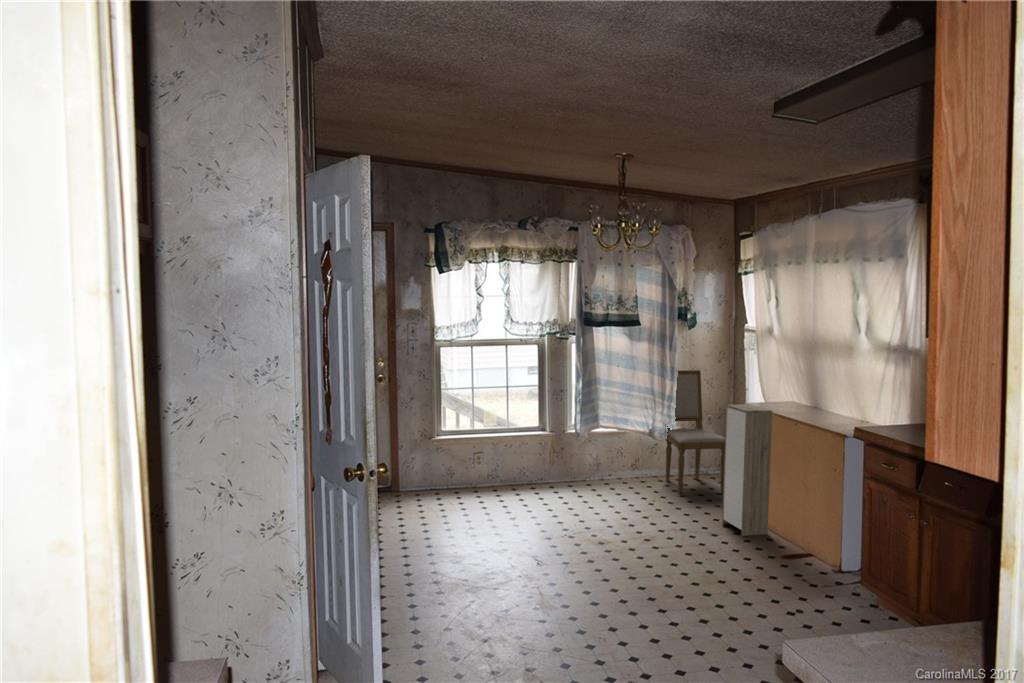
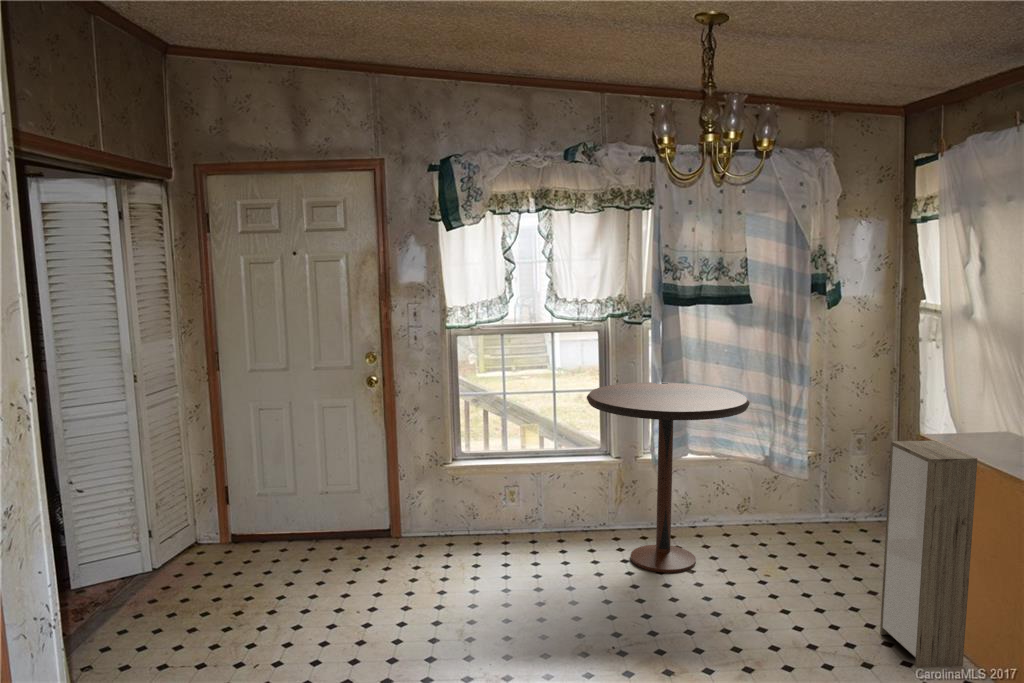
dining chair: present [665,370,725,493] -> none [788,369,891,558]
pedestal table: none [535,379,641,503] -> present [587,382,750,573]

